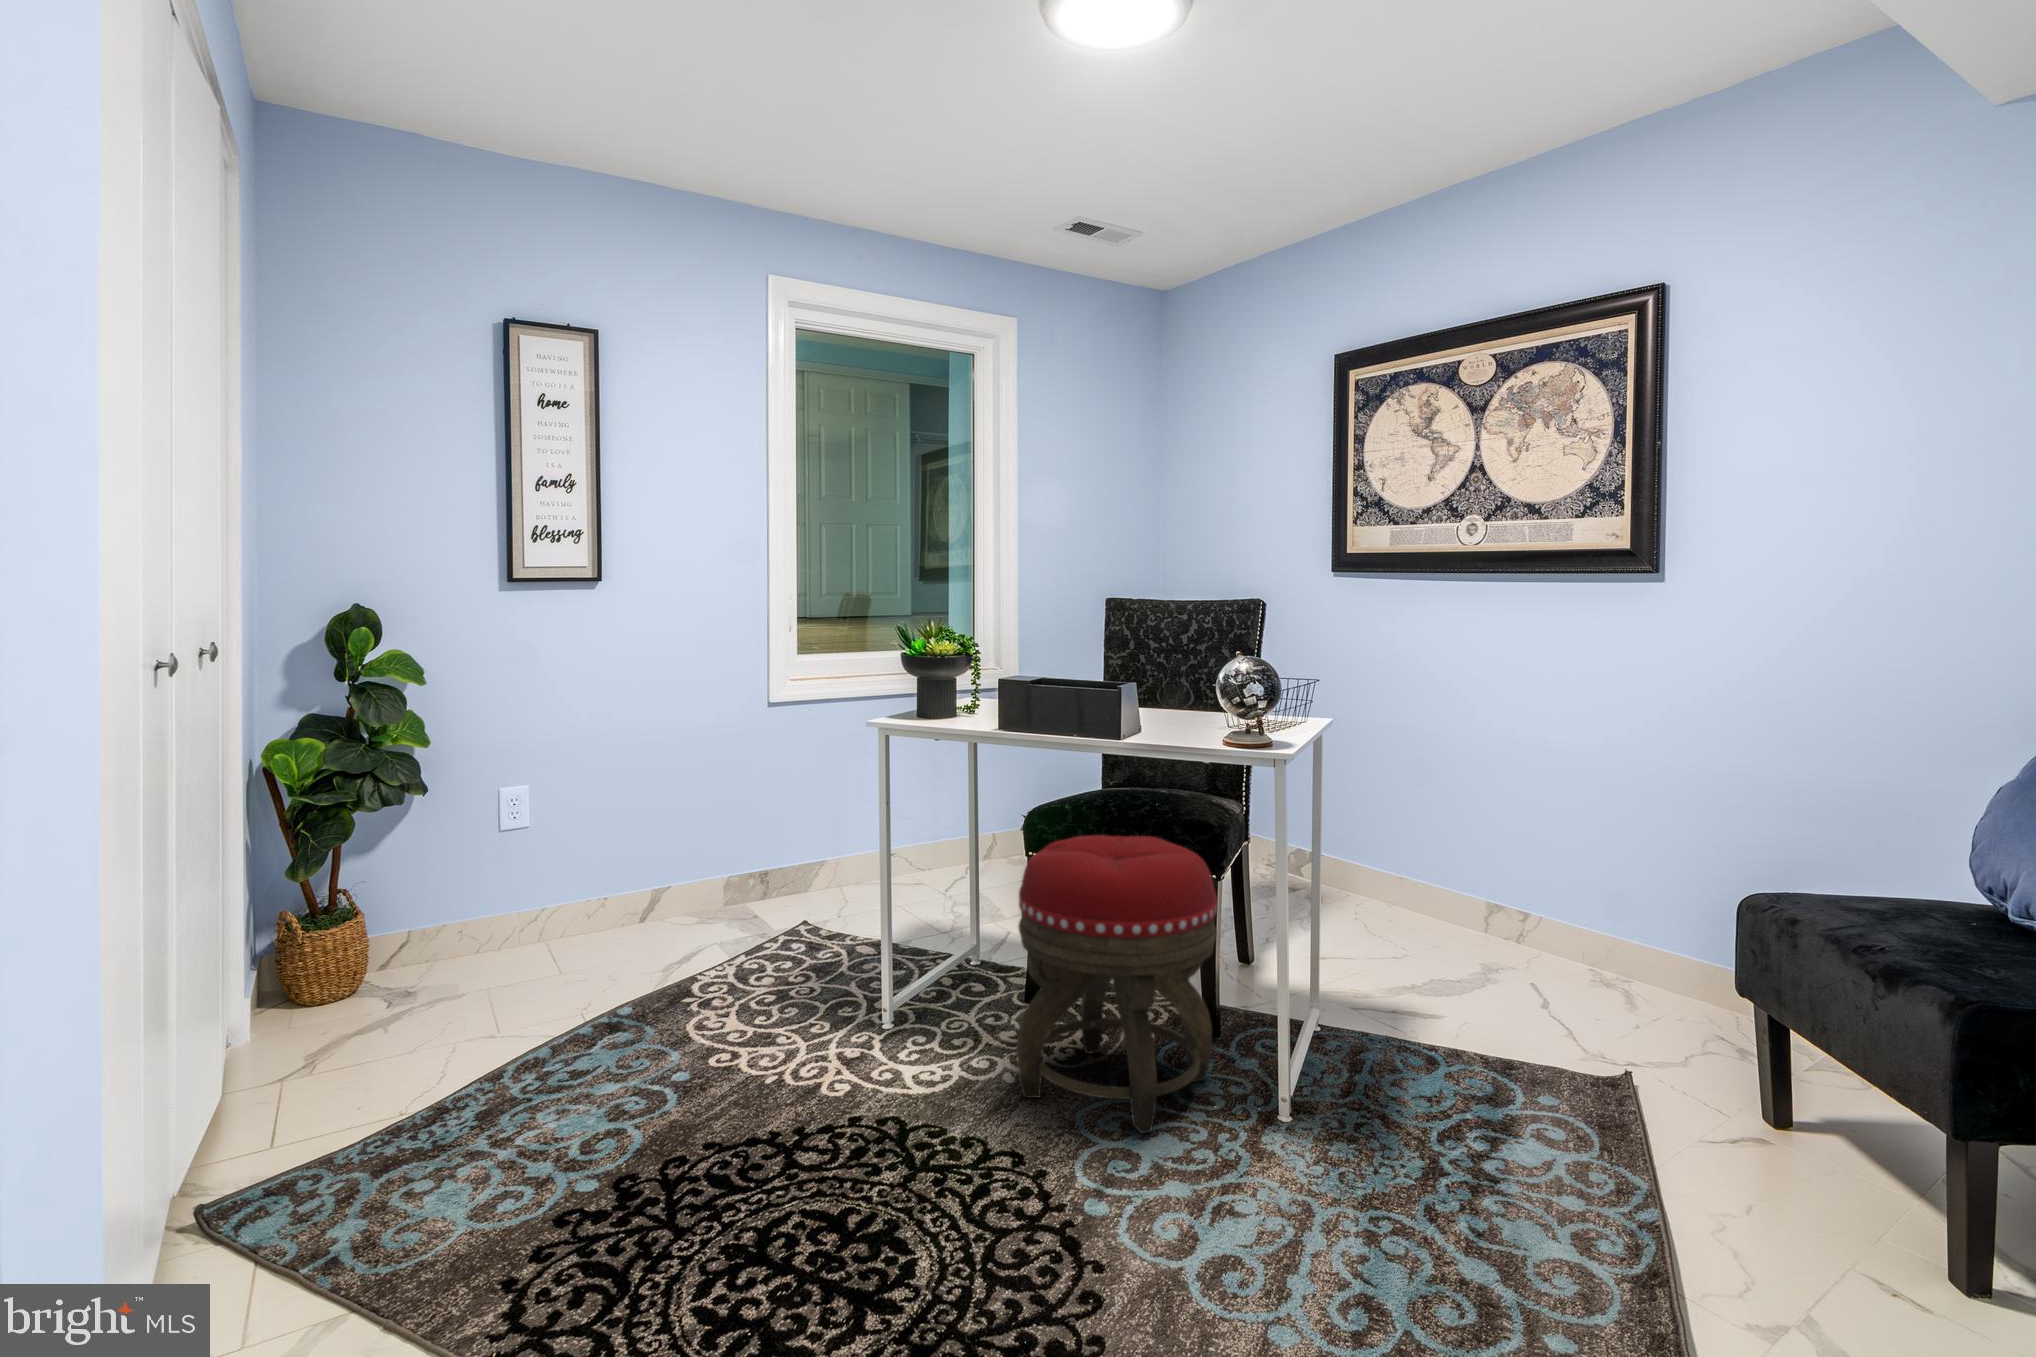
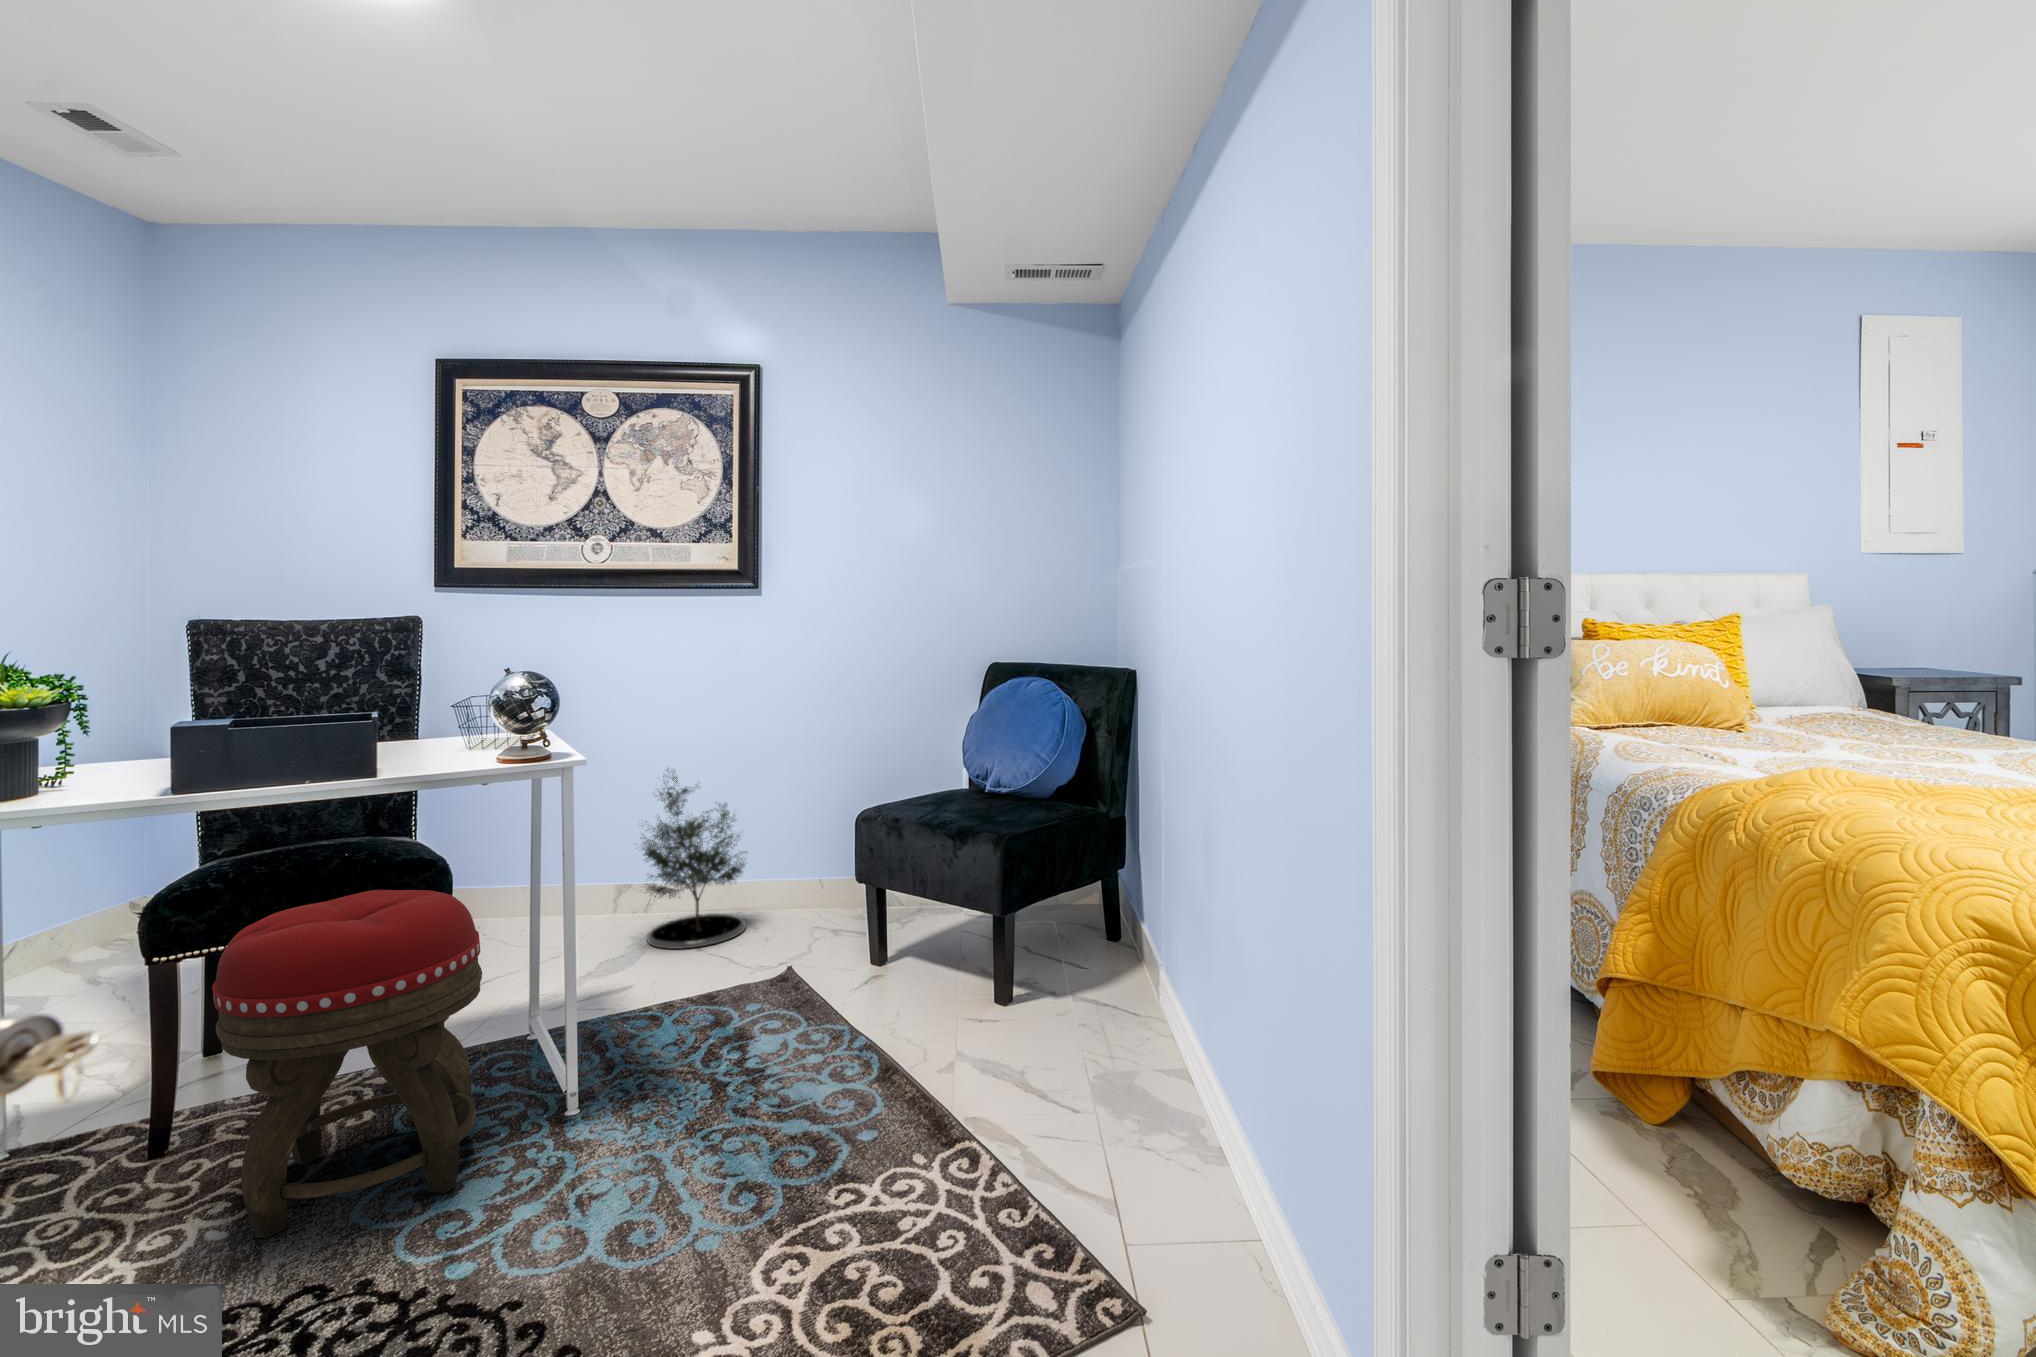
potted tree: none [1491,773,1648,1005] -> present [640,771,748,949]

